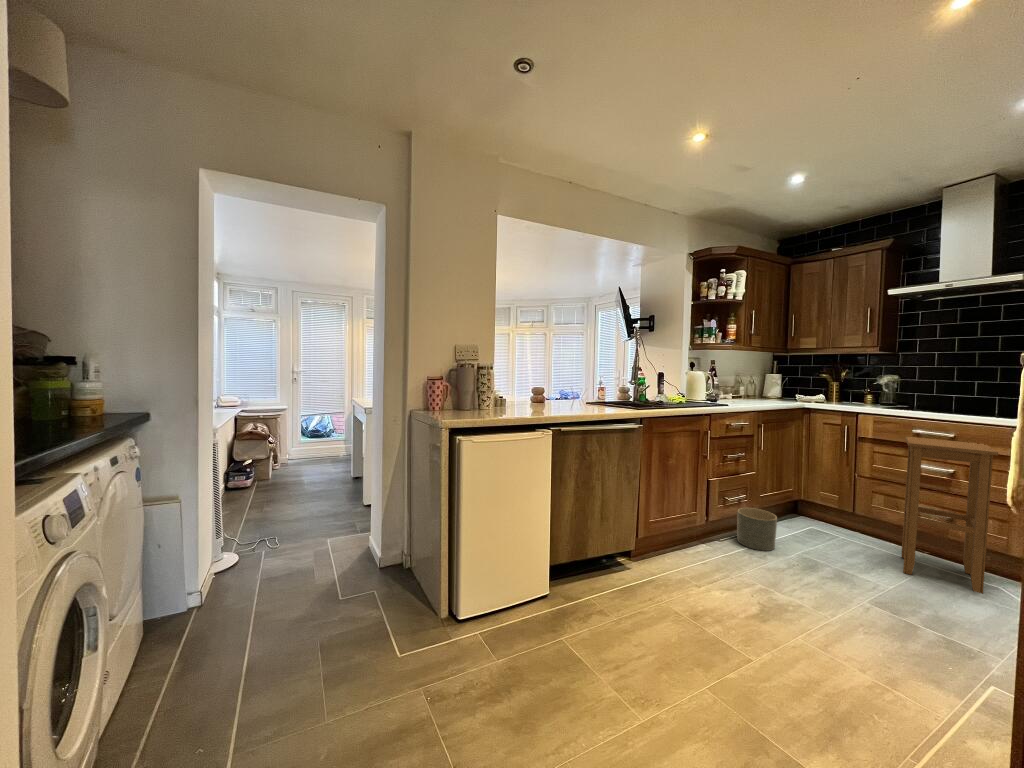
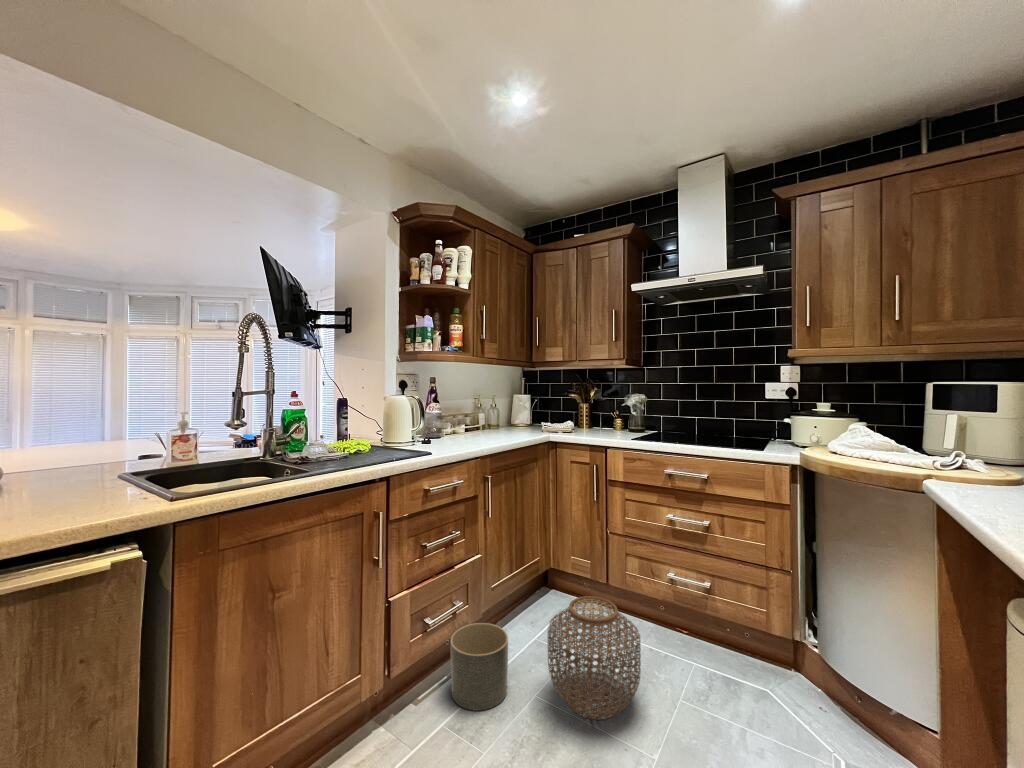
stool: present [901,436,998,594] -> none [658,479,756,707]
woven basket: none [806,501,882,571] -> present [548,596,641,720]

